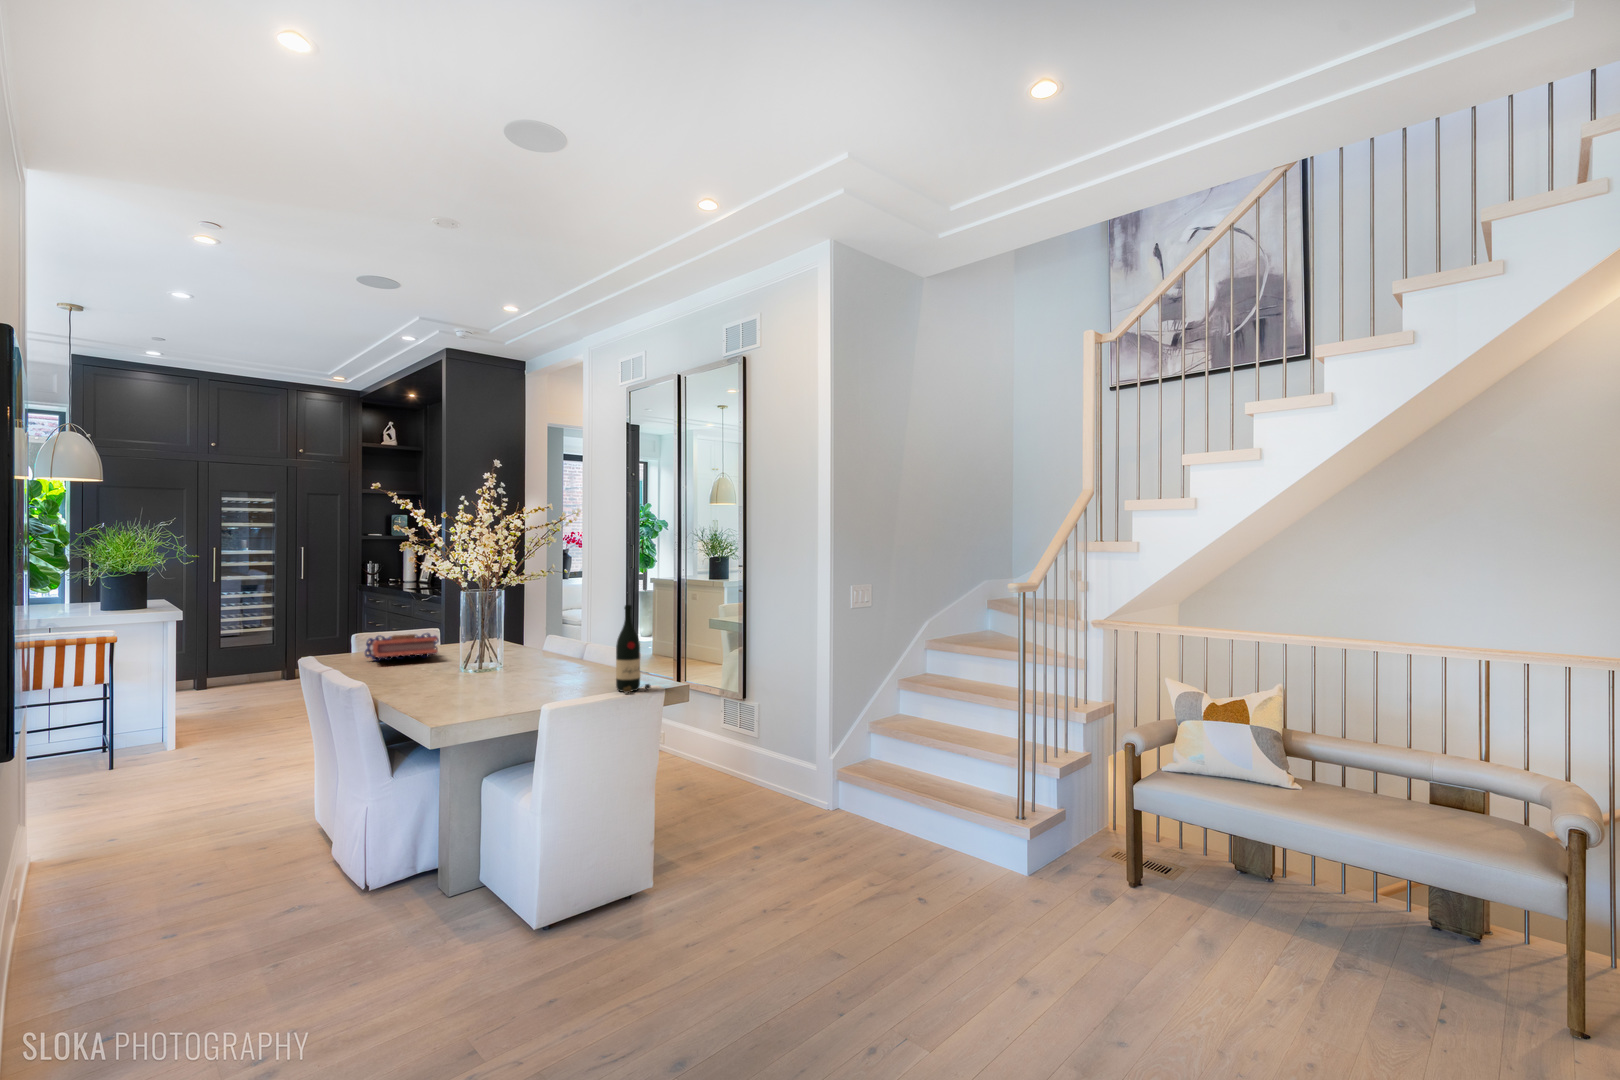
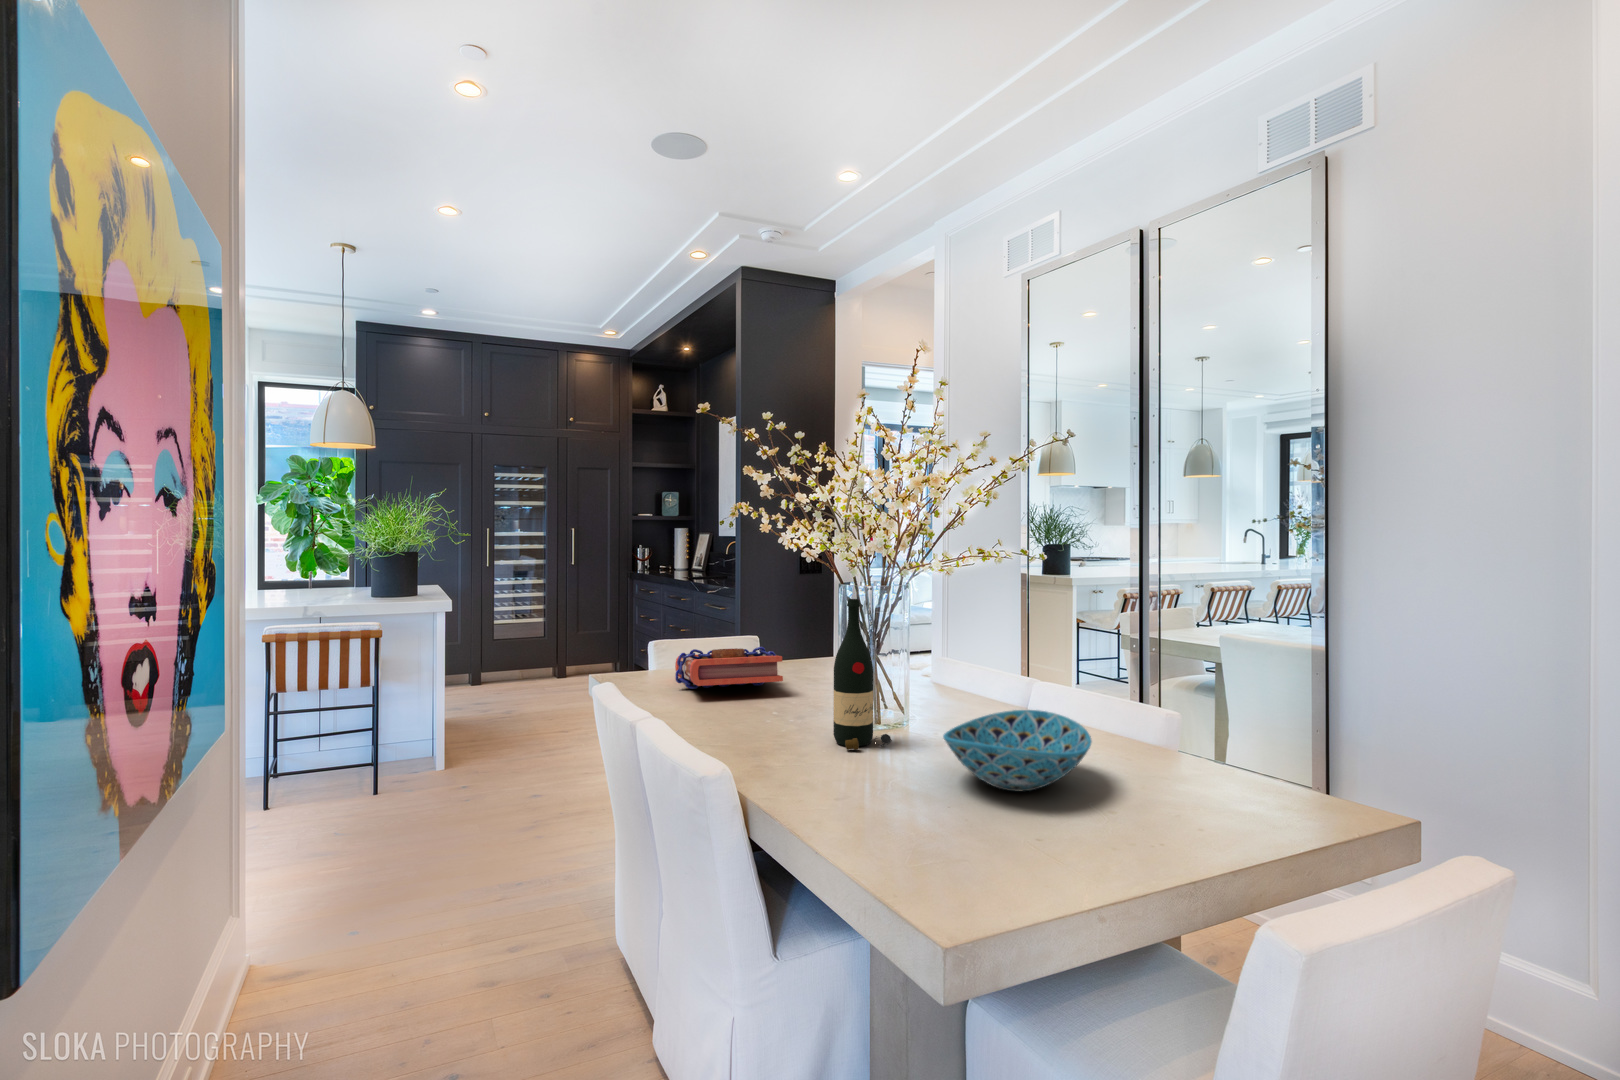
wine bottle: present [616,605,651,693] -> present [833,599,892,750]
bowl: none [495,655,576,692] -> present [943,710,1092,791]

